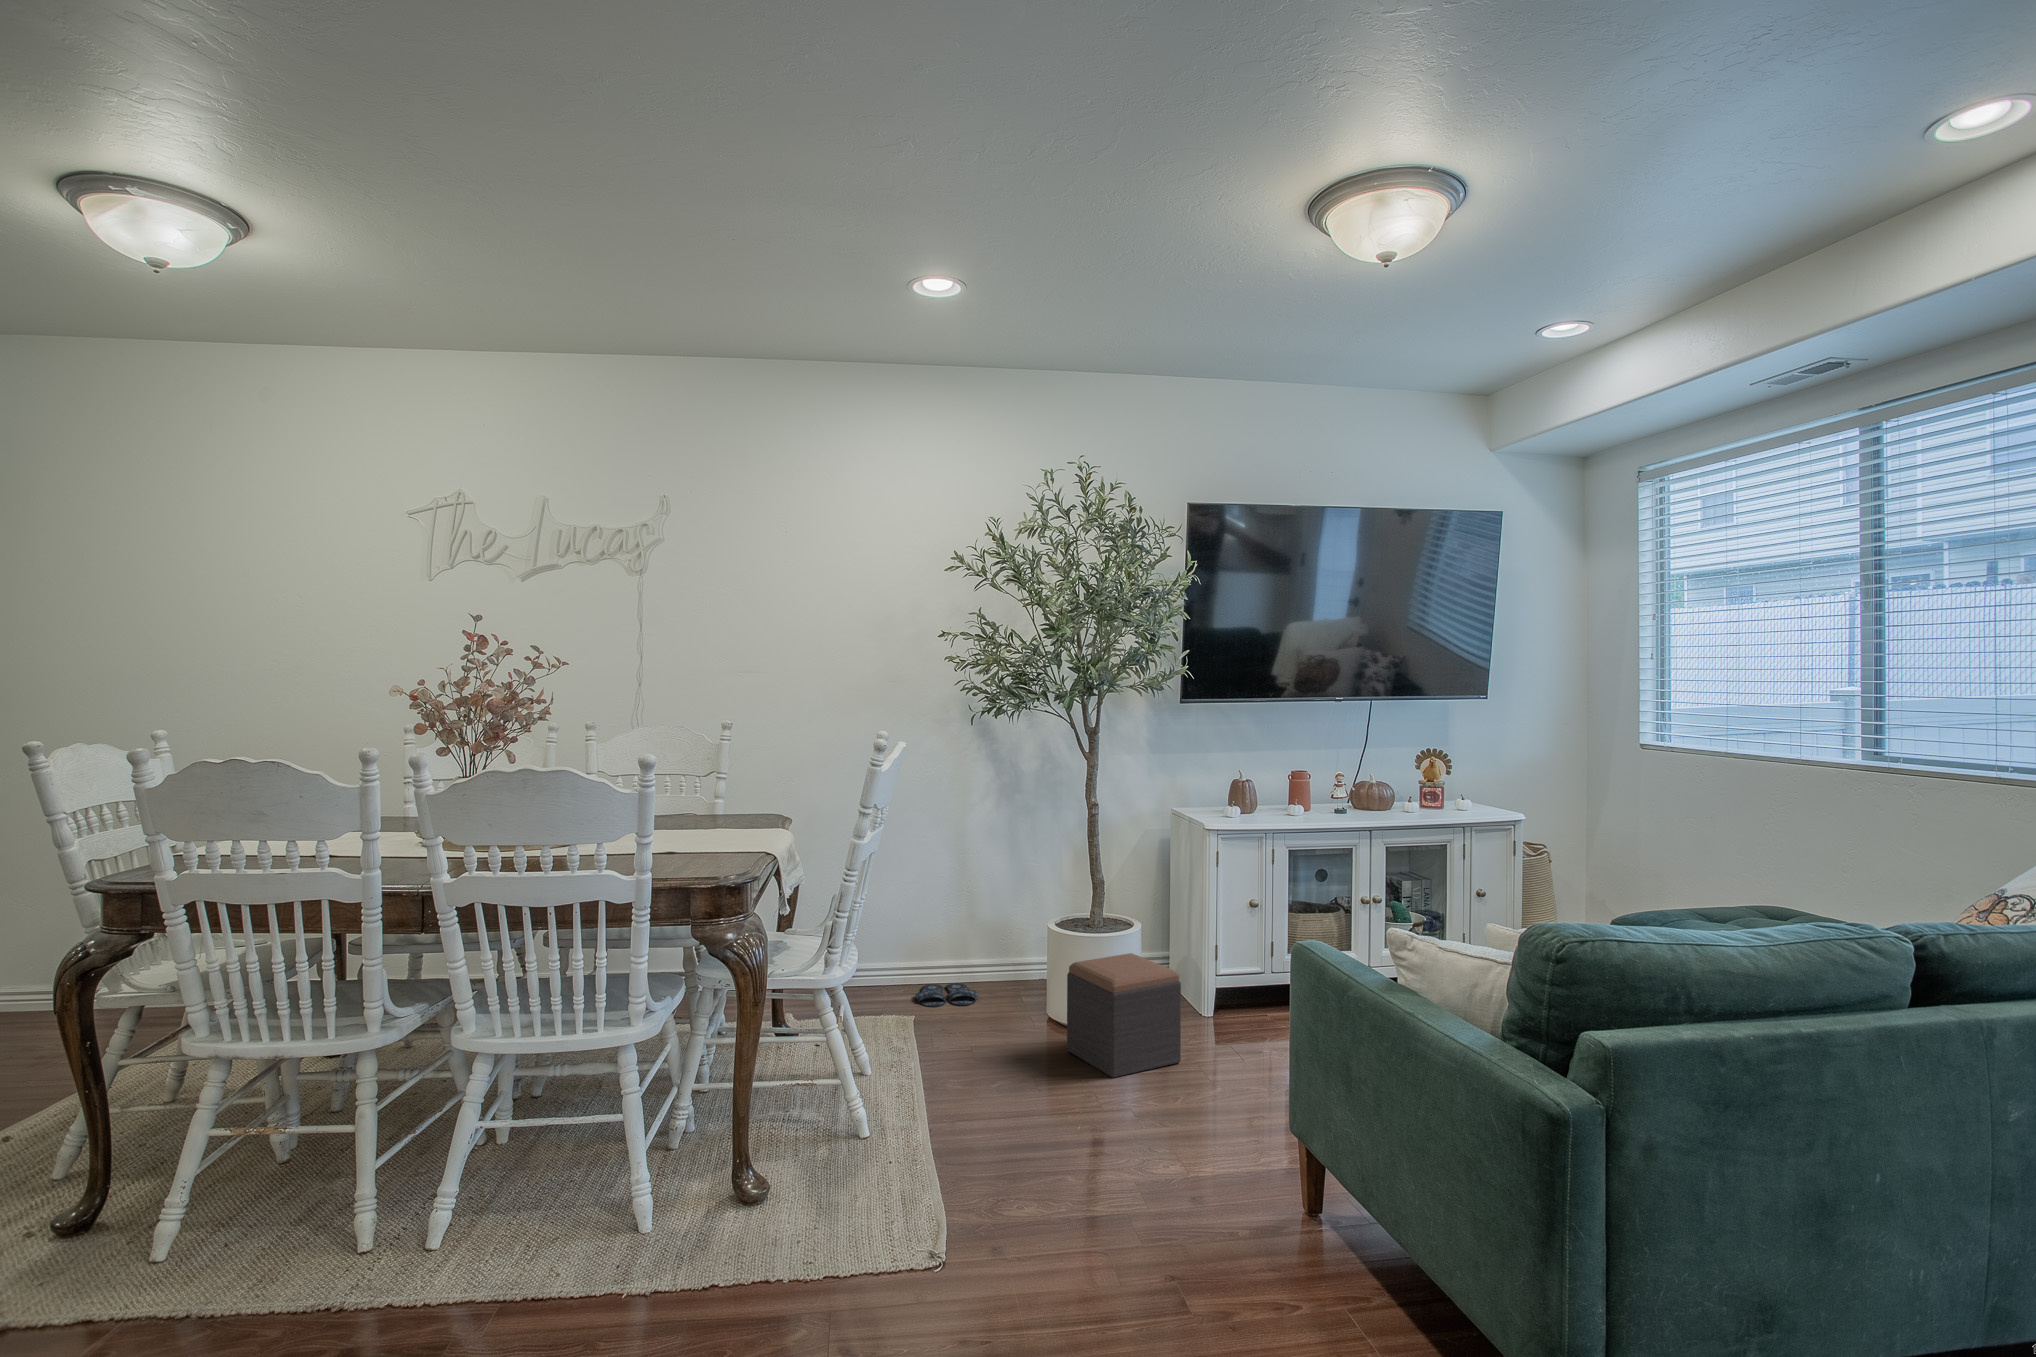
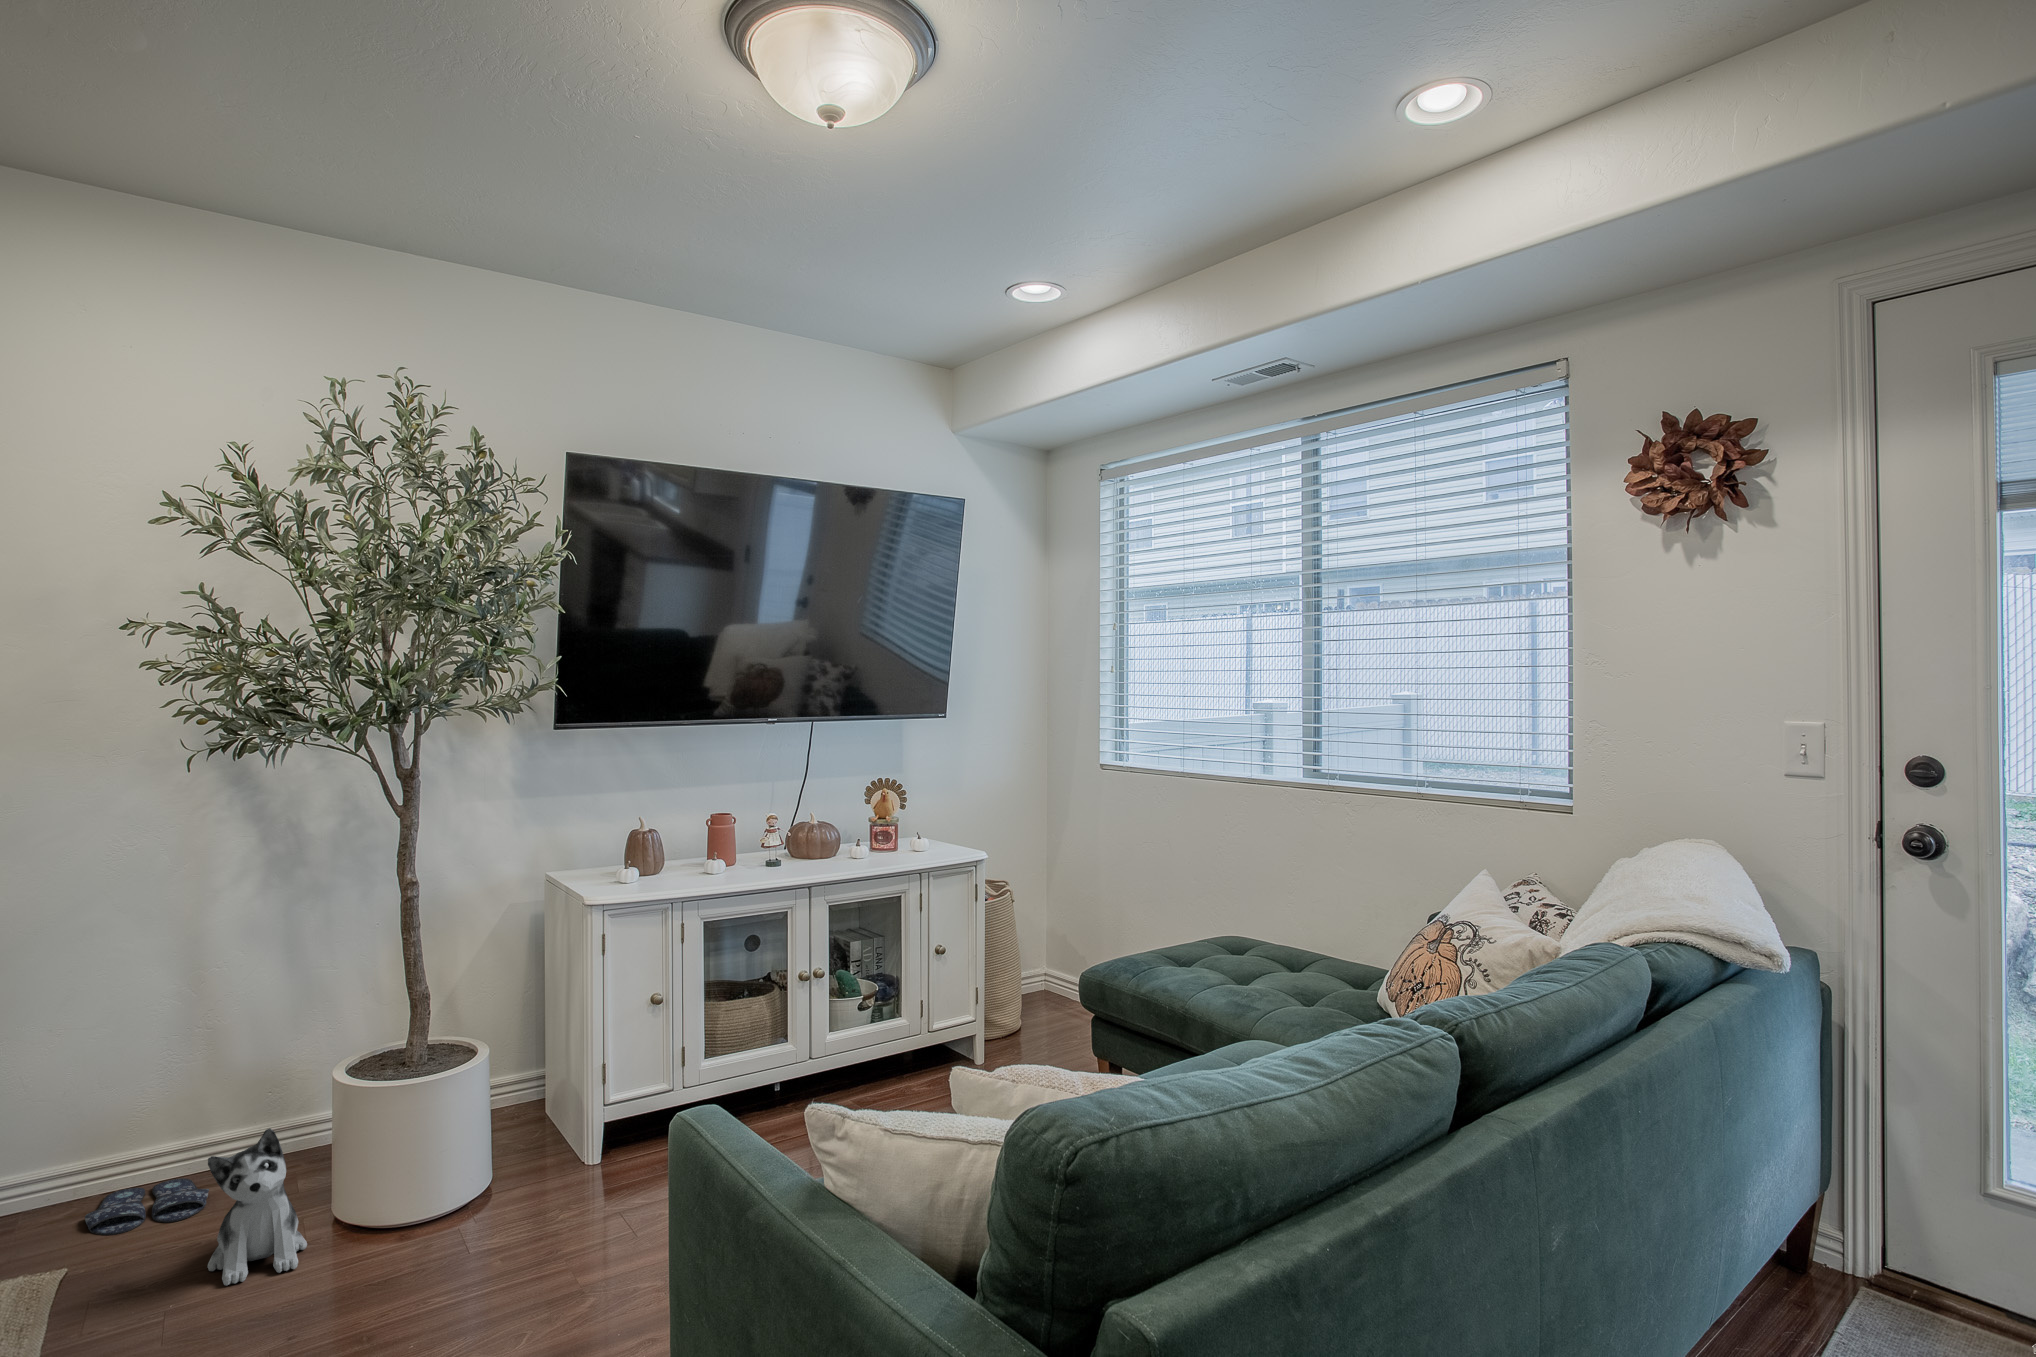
plush toy: none [985,951,1038,1044] -> present [208,1128,307,1286]
footstool: present [1067,953,1181,1078] -> none [353,1103,540,1309]

